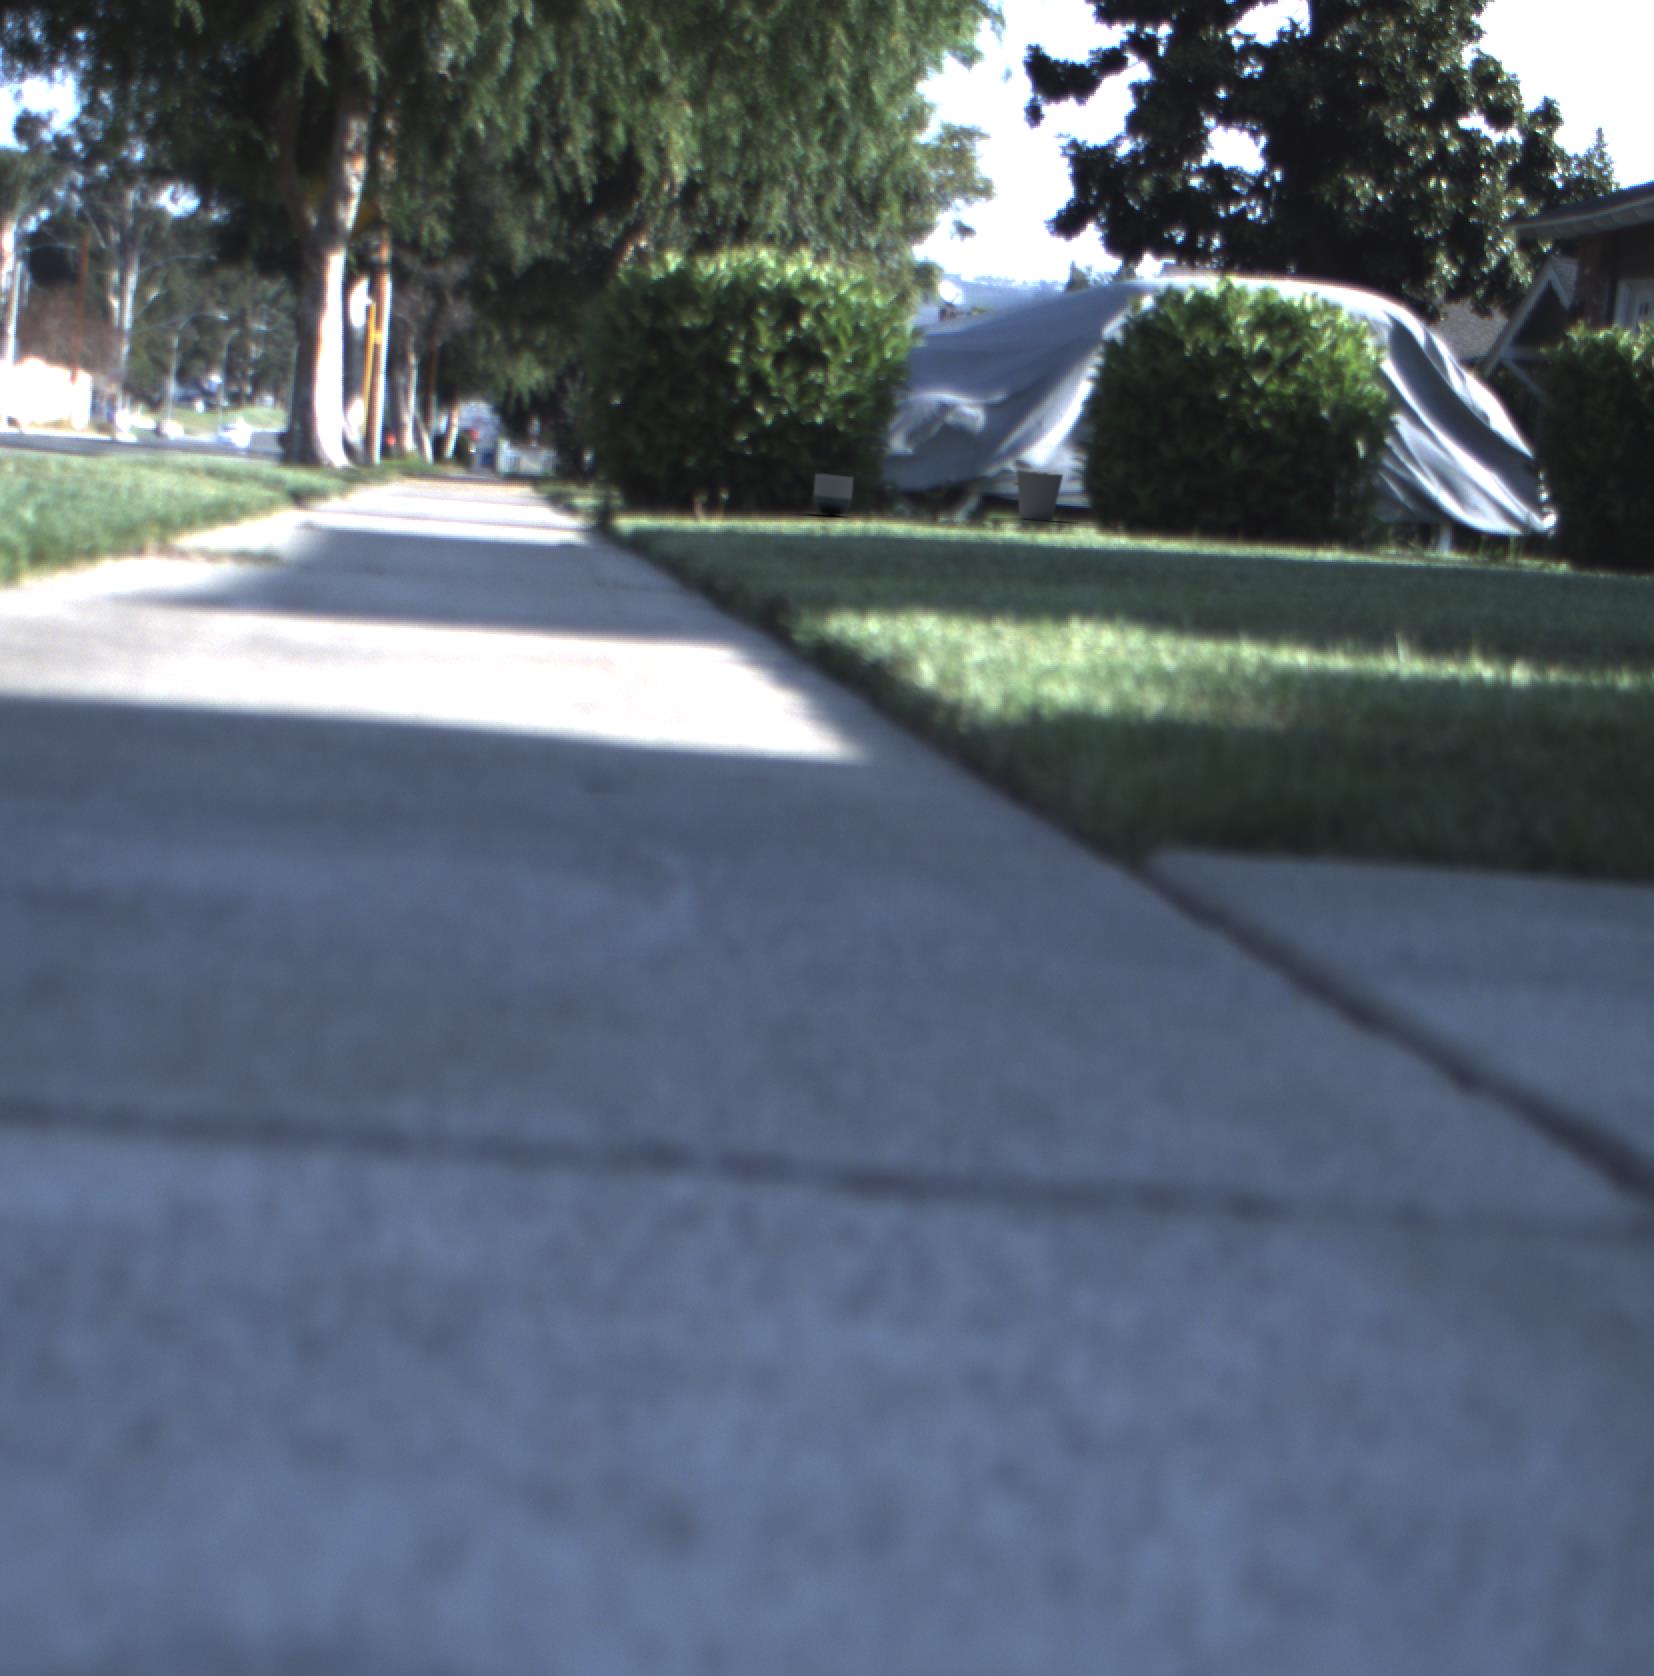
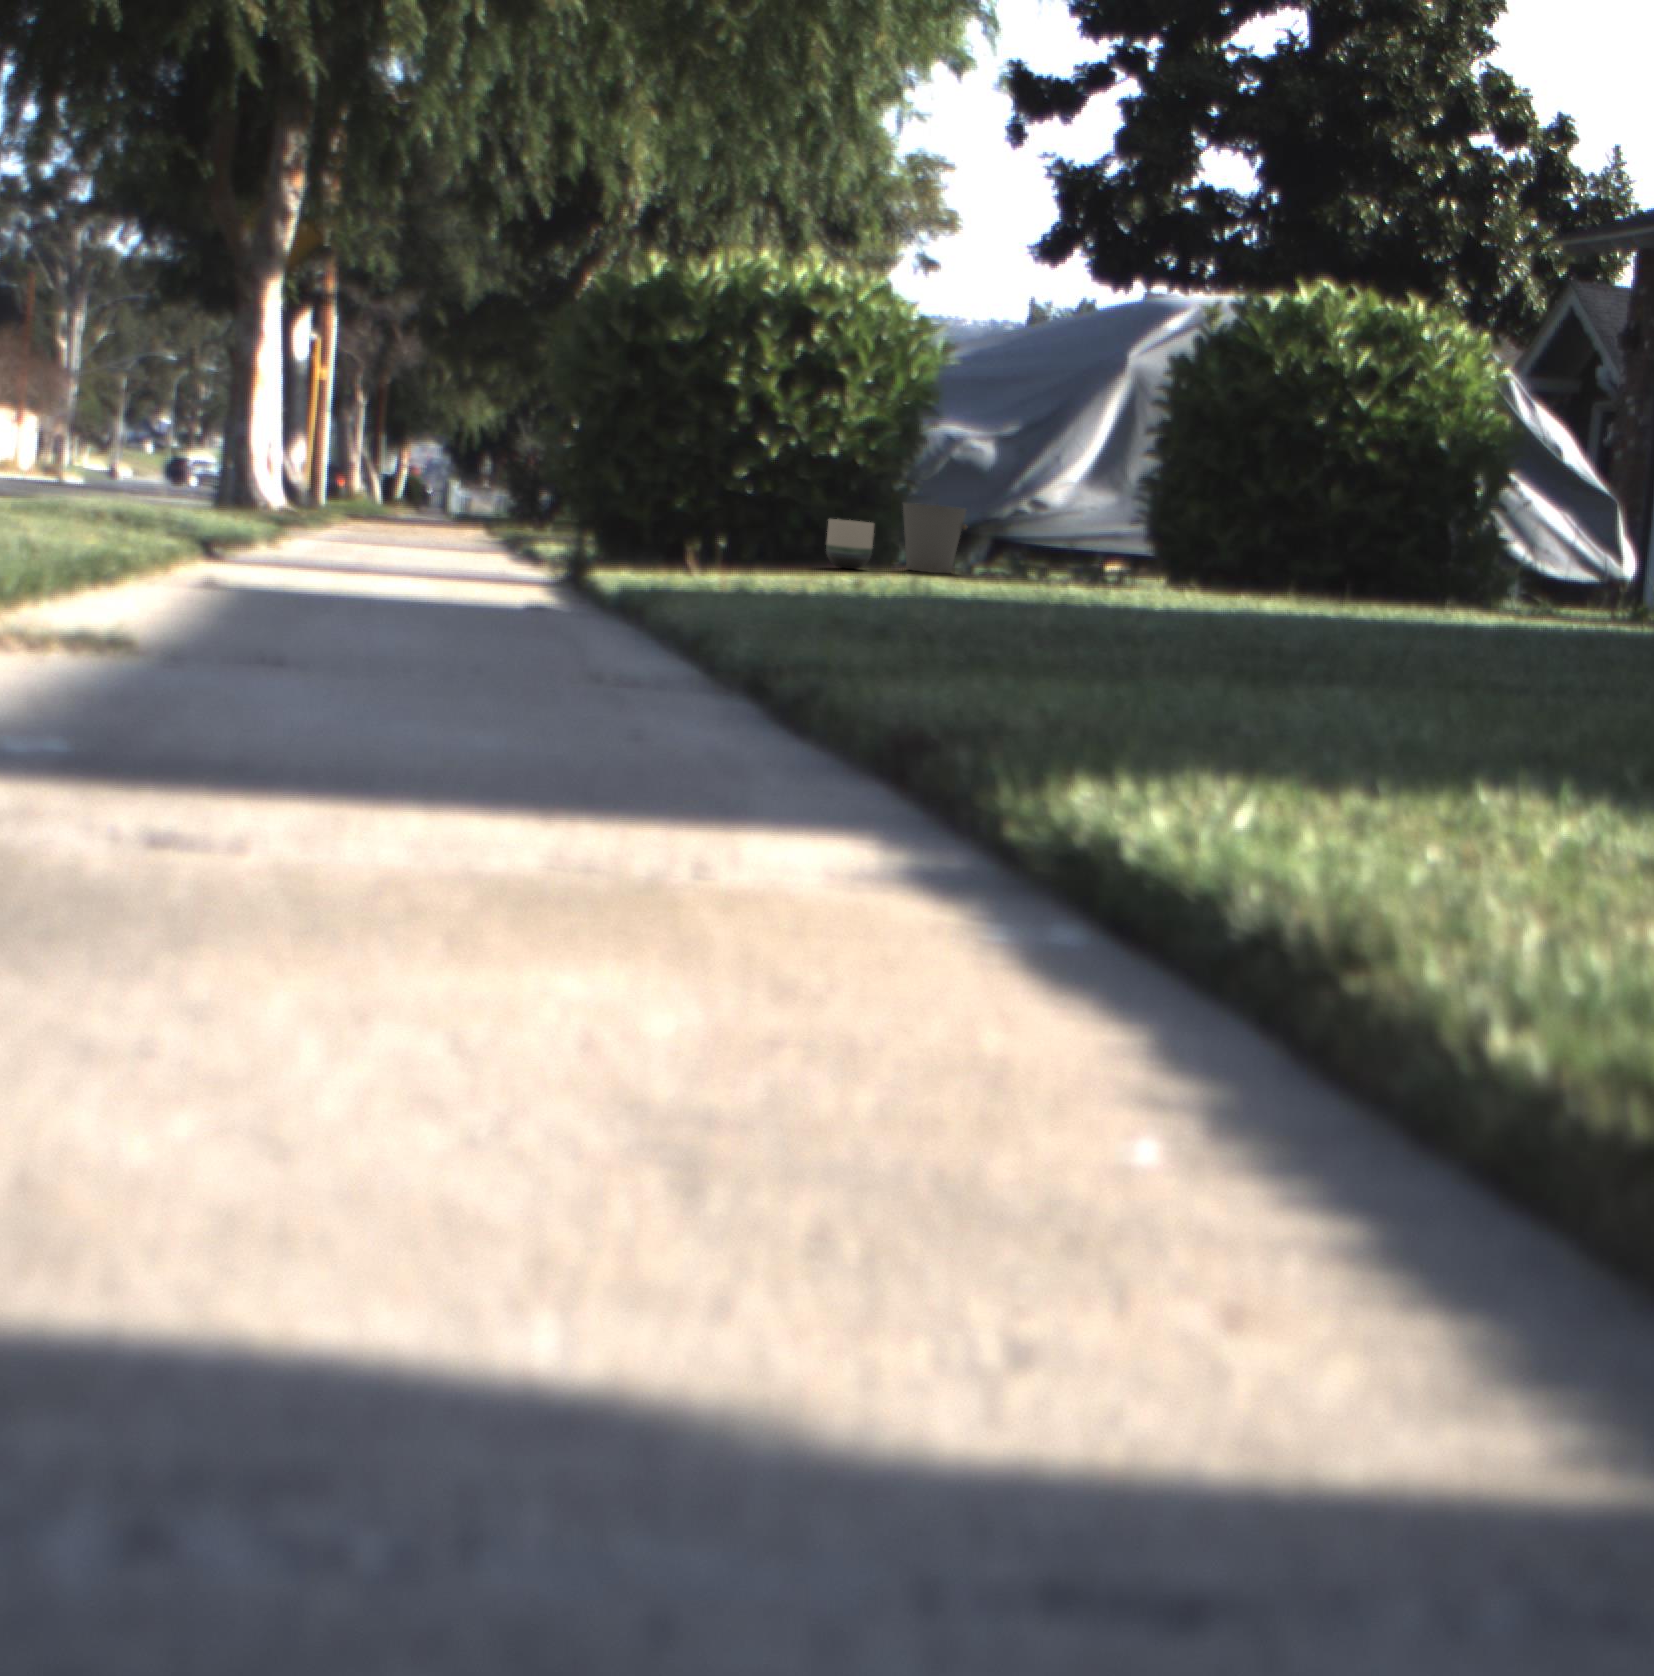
bucket: present [1015,470,1063,521] -> present [903,503,968,573]

